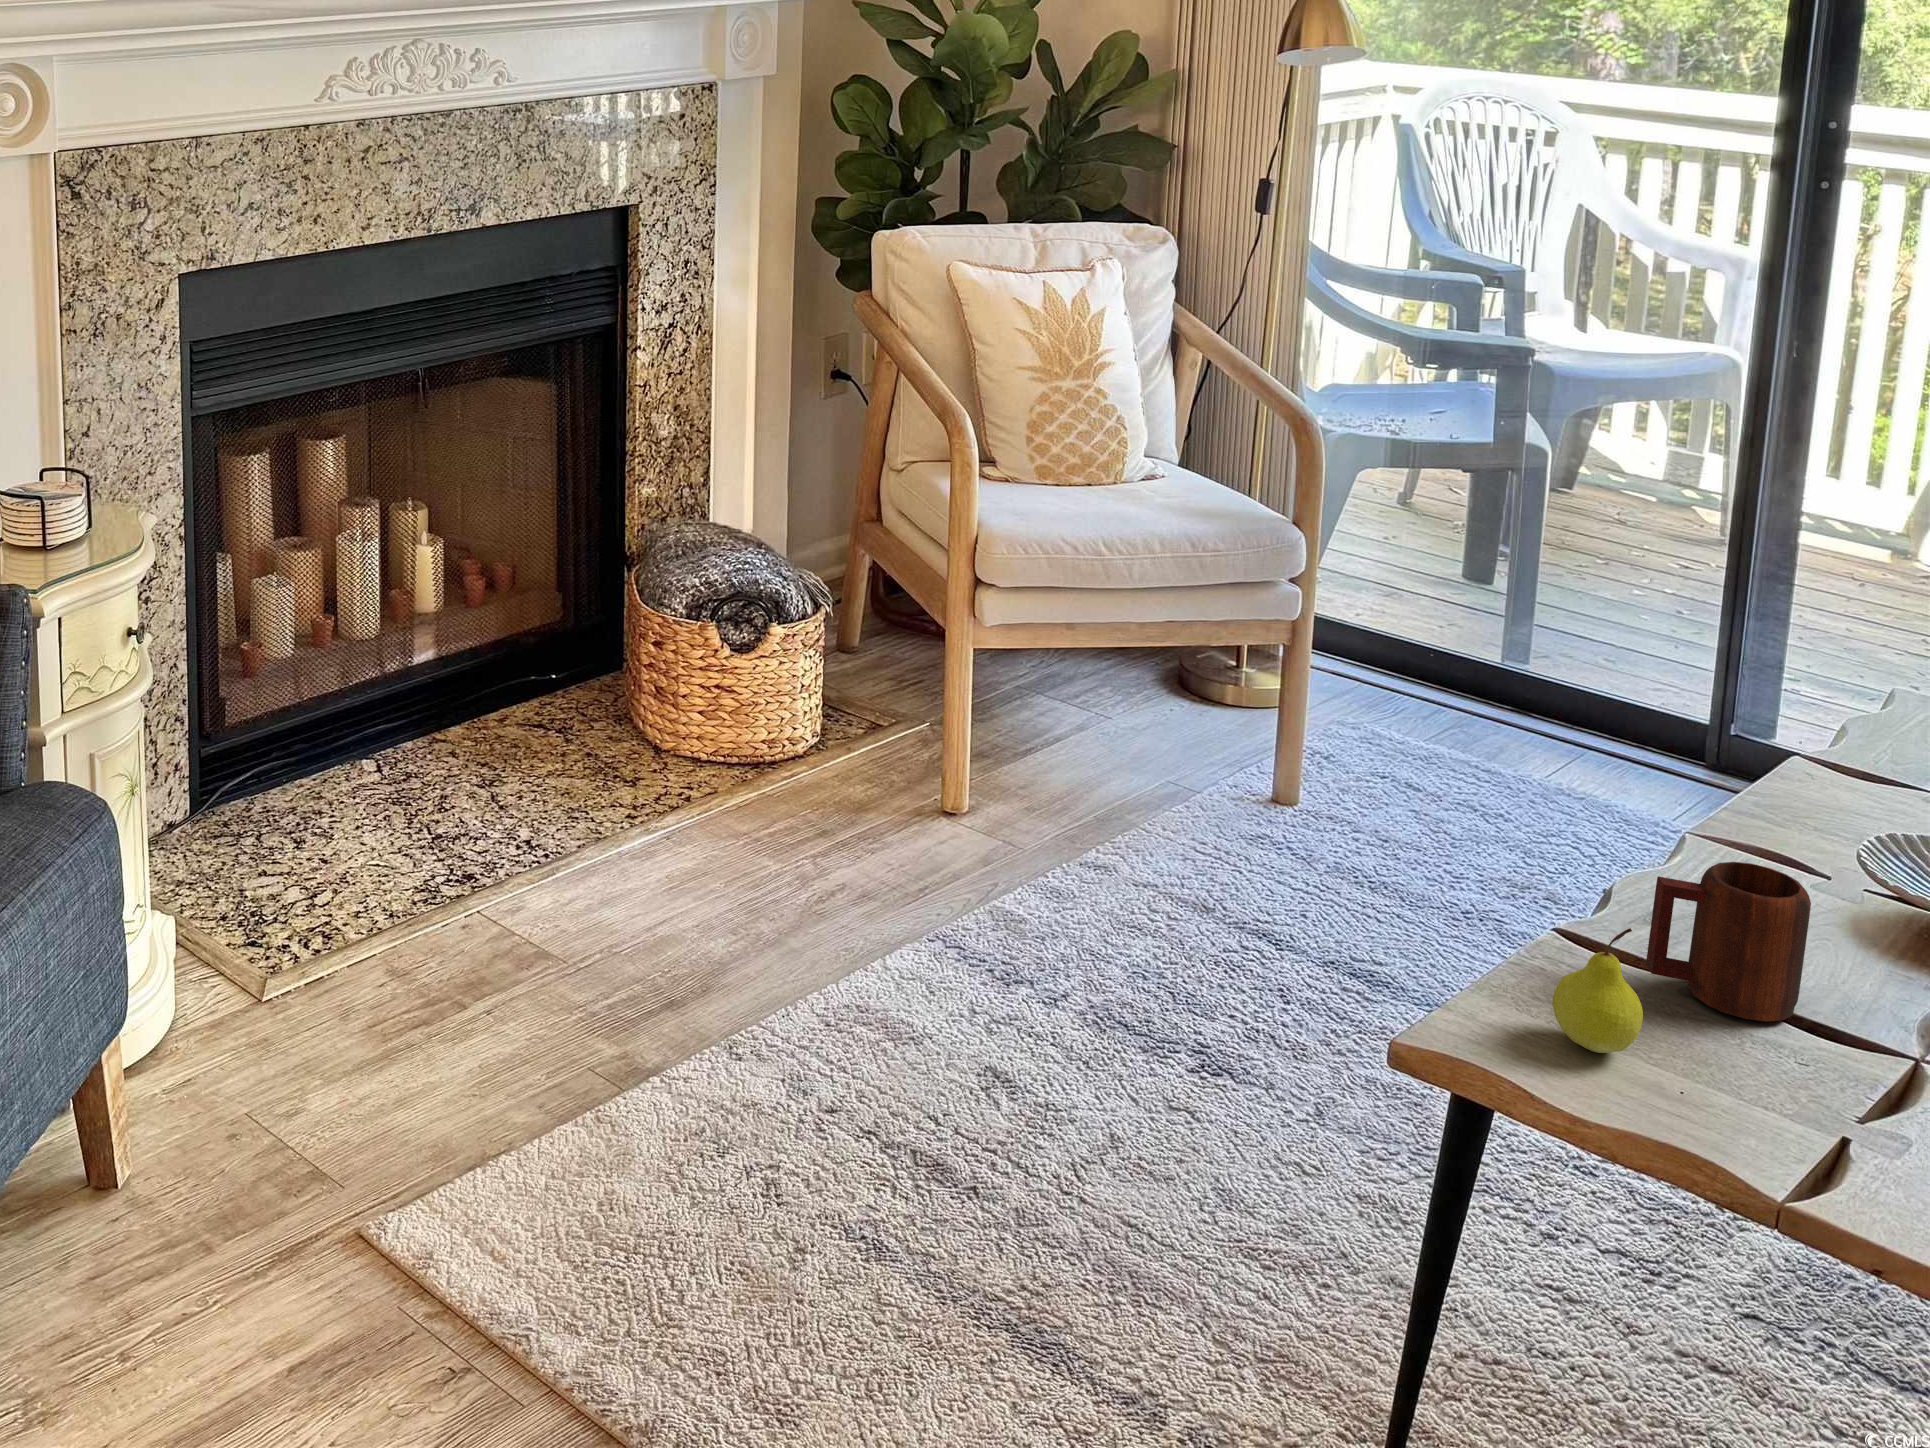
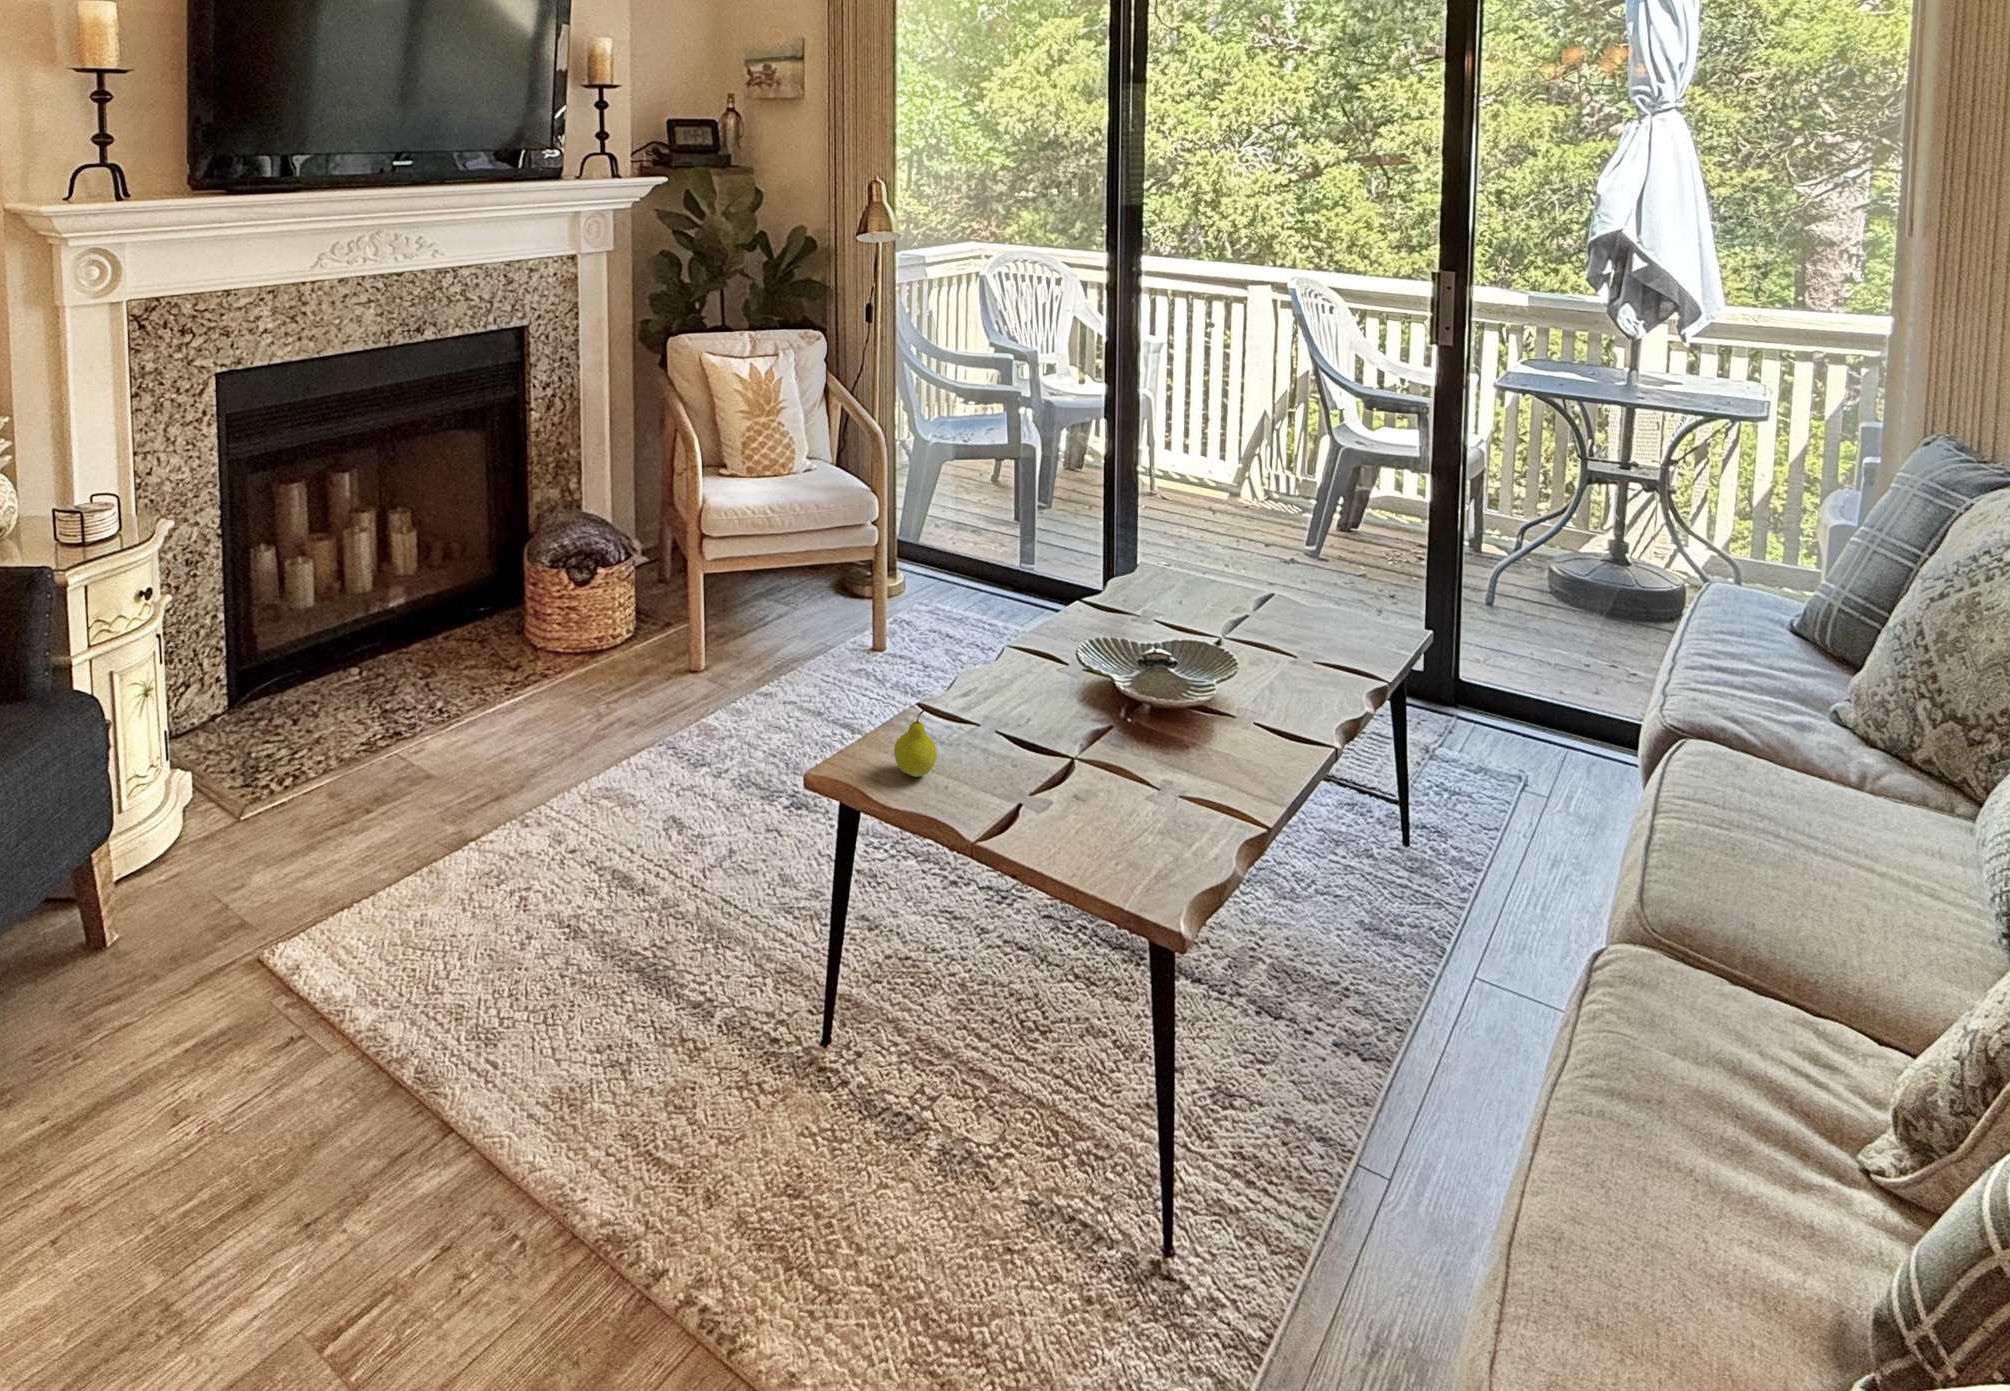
mug: present [1646,862,1811,1021] -> none [955,667,1027,752]

